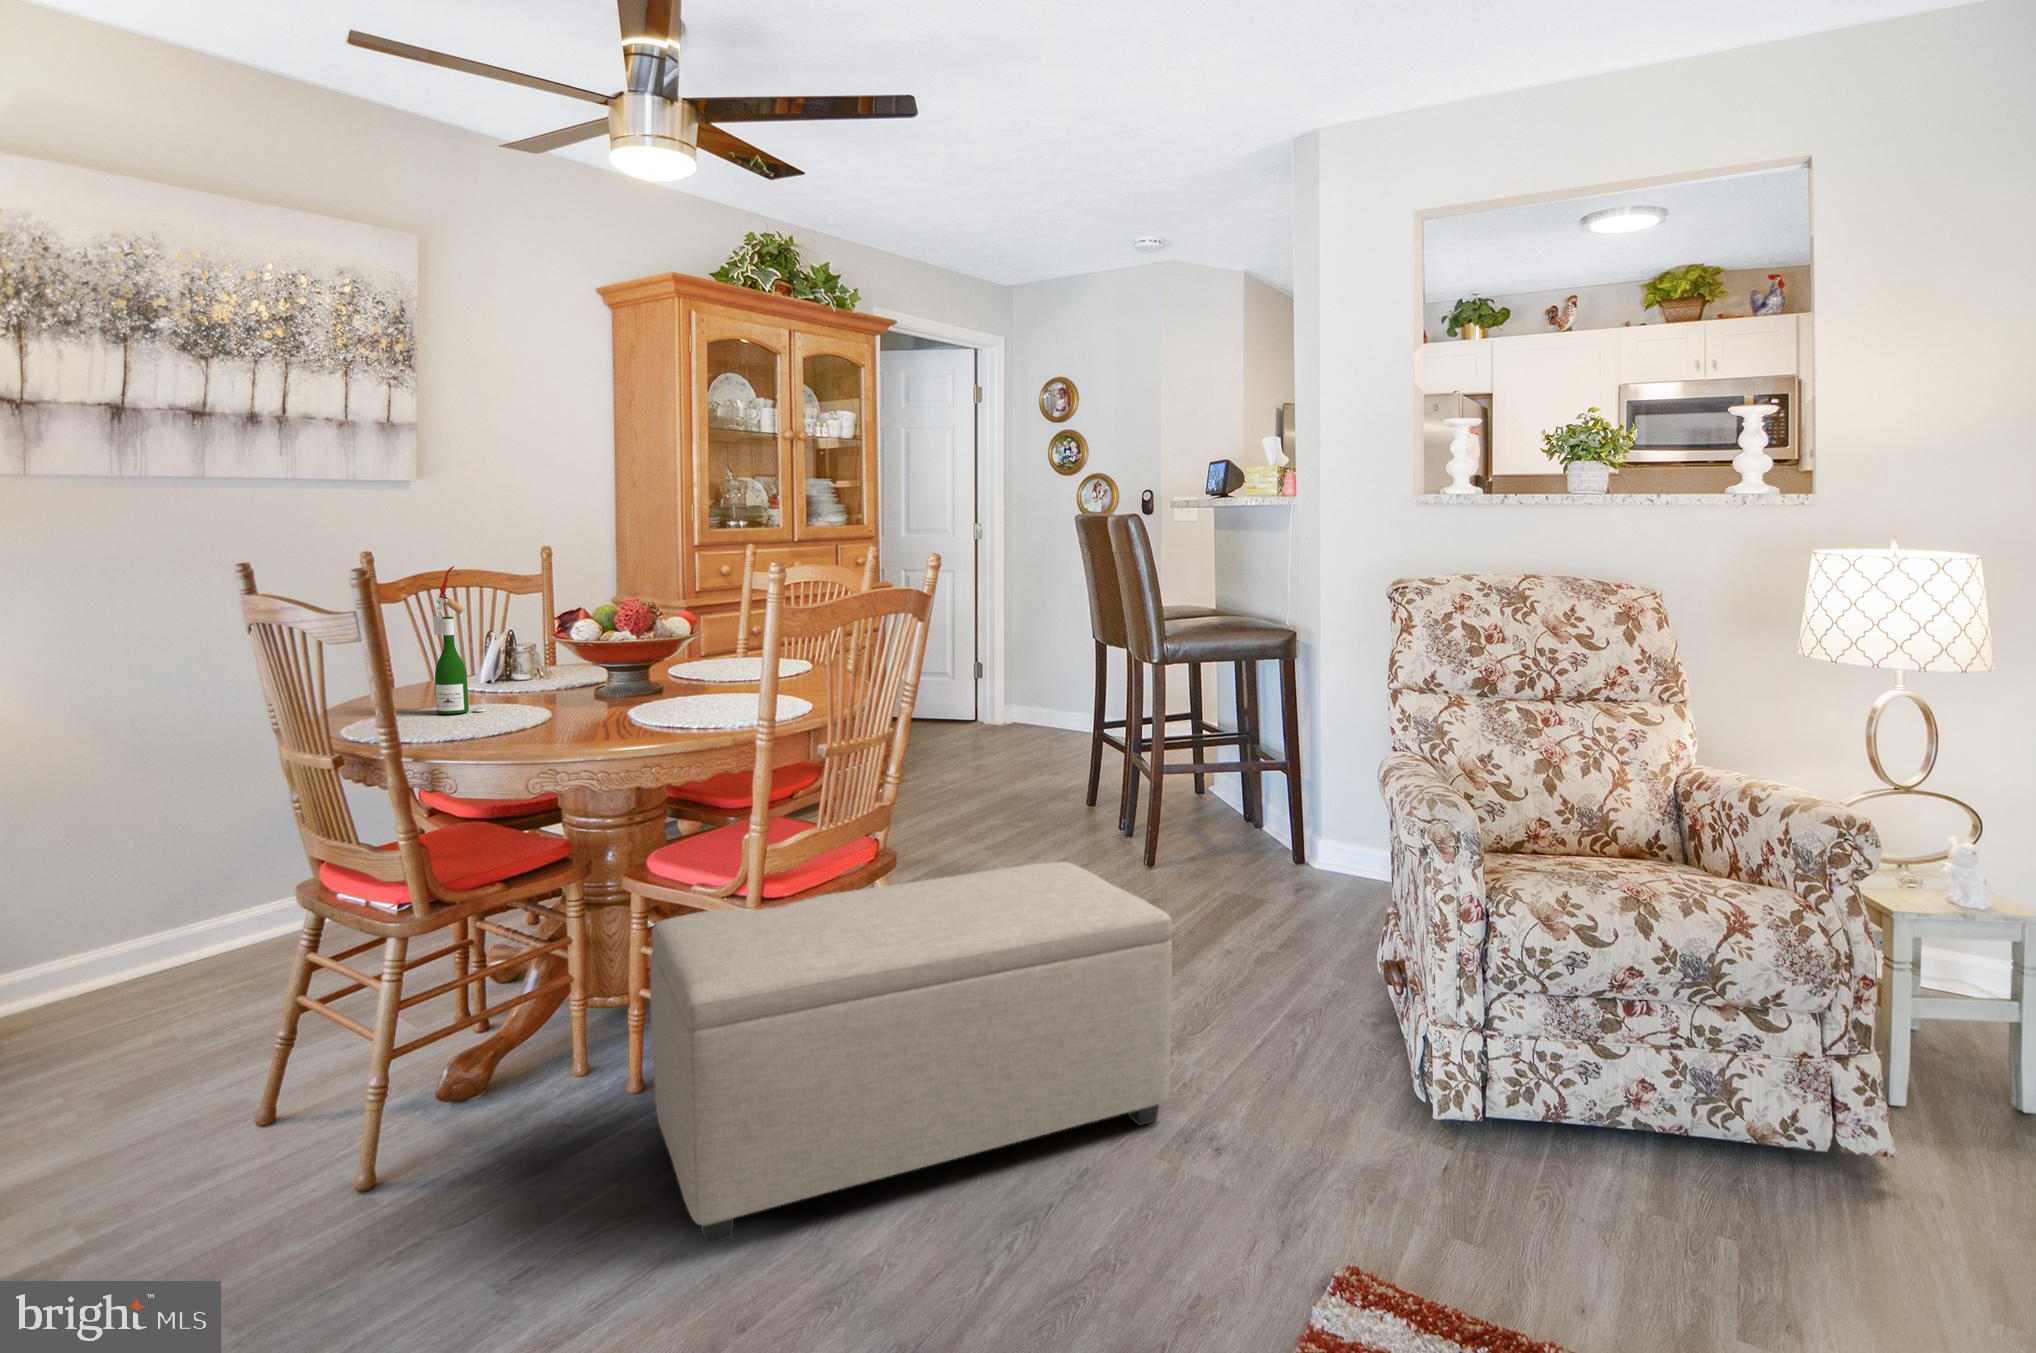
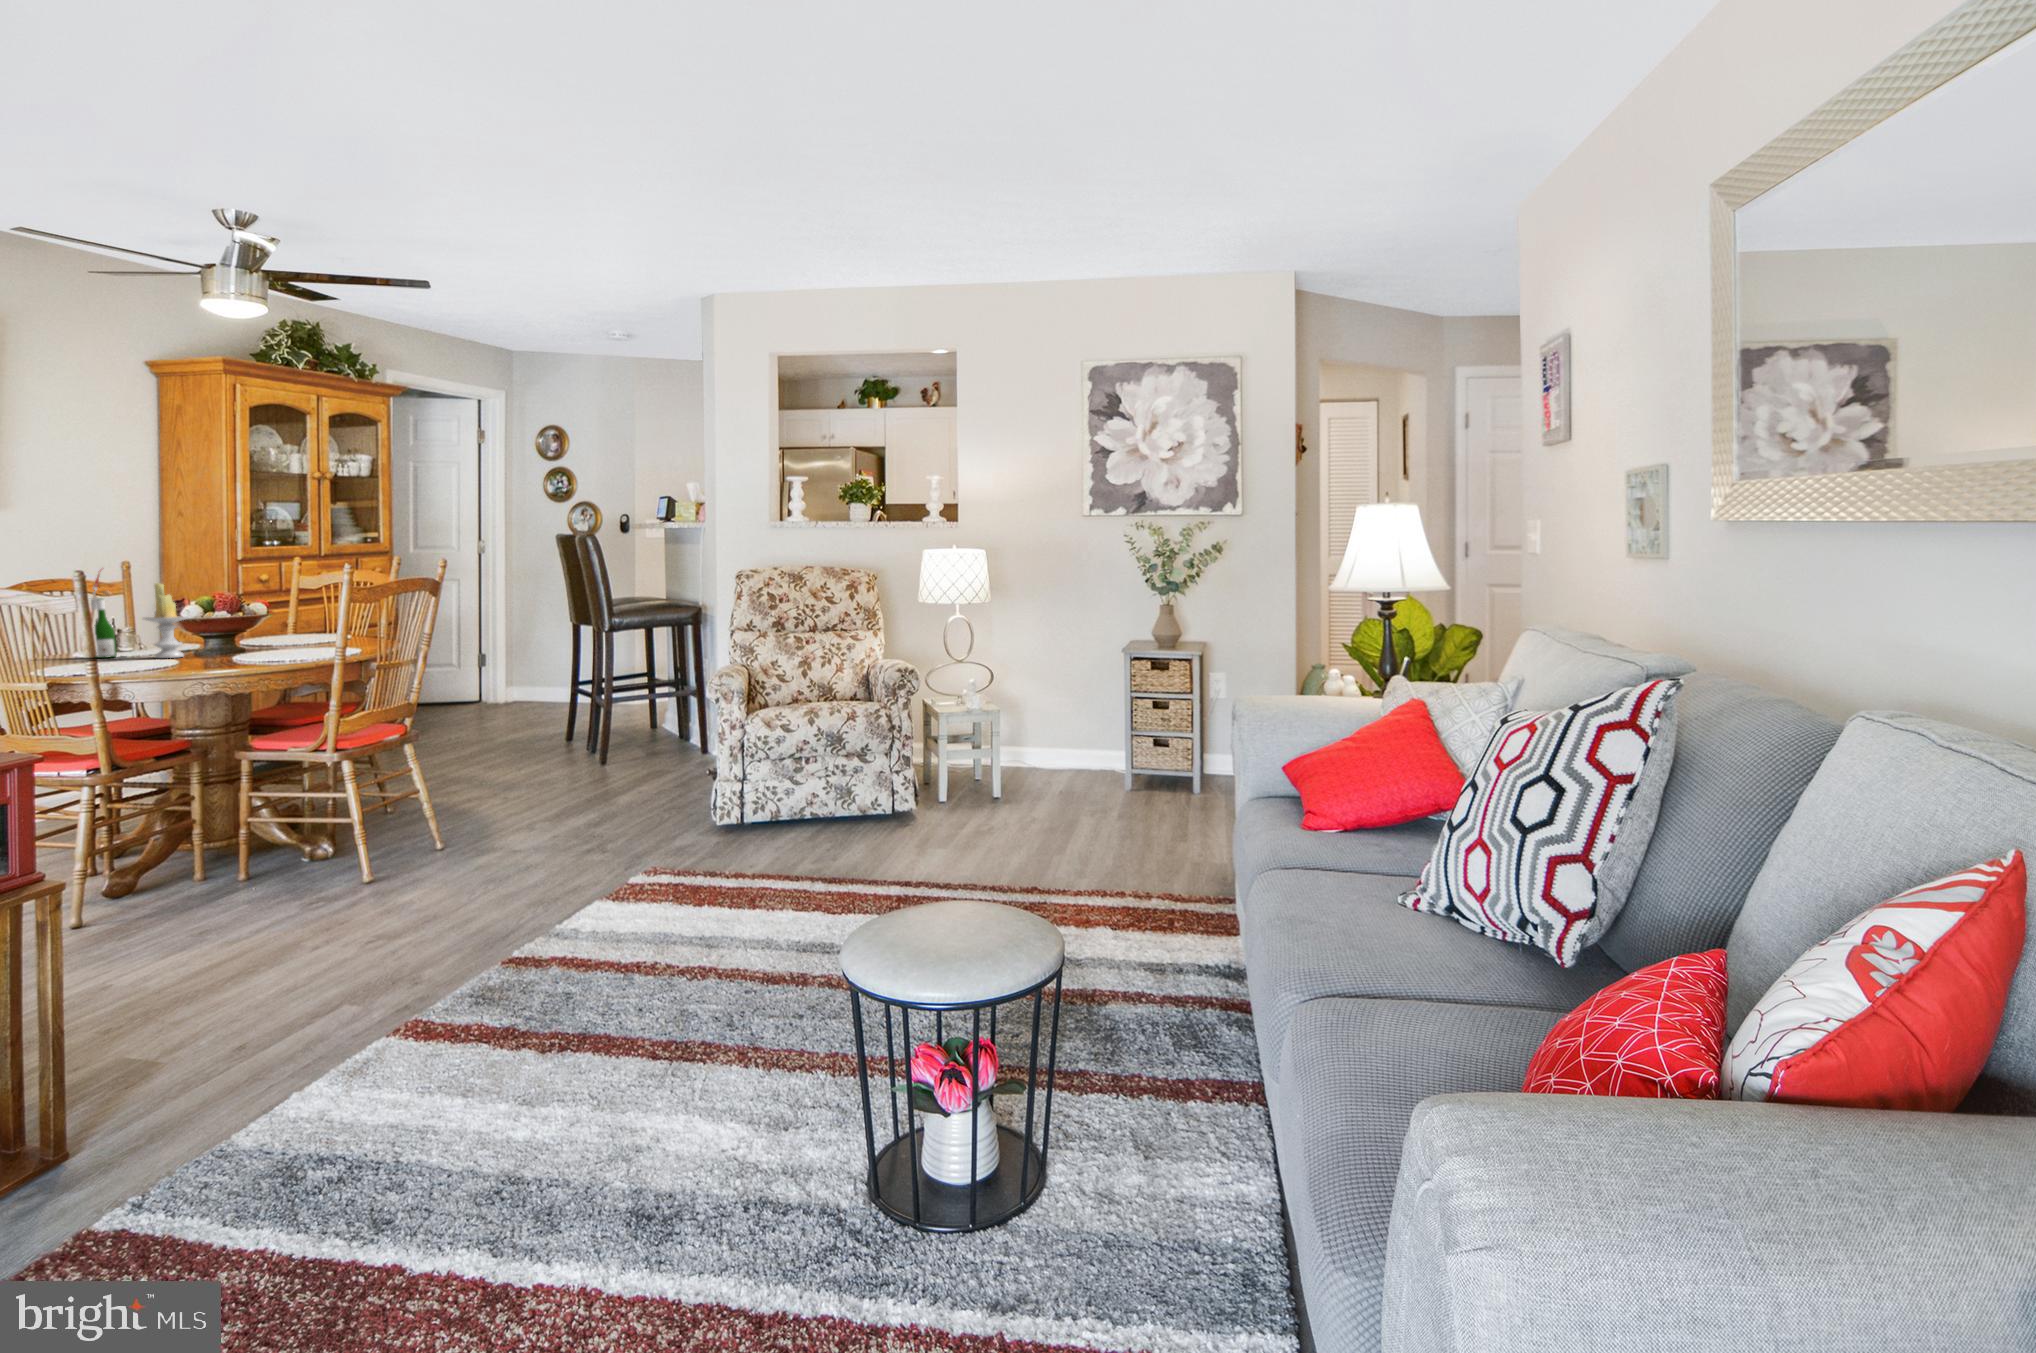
candle: none [495,594,564,722] -> present [144,583,188,658]
ottoman: present [650,862,1172,1245] -> none [267,727,584,902]

